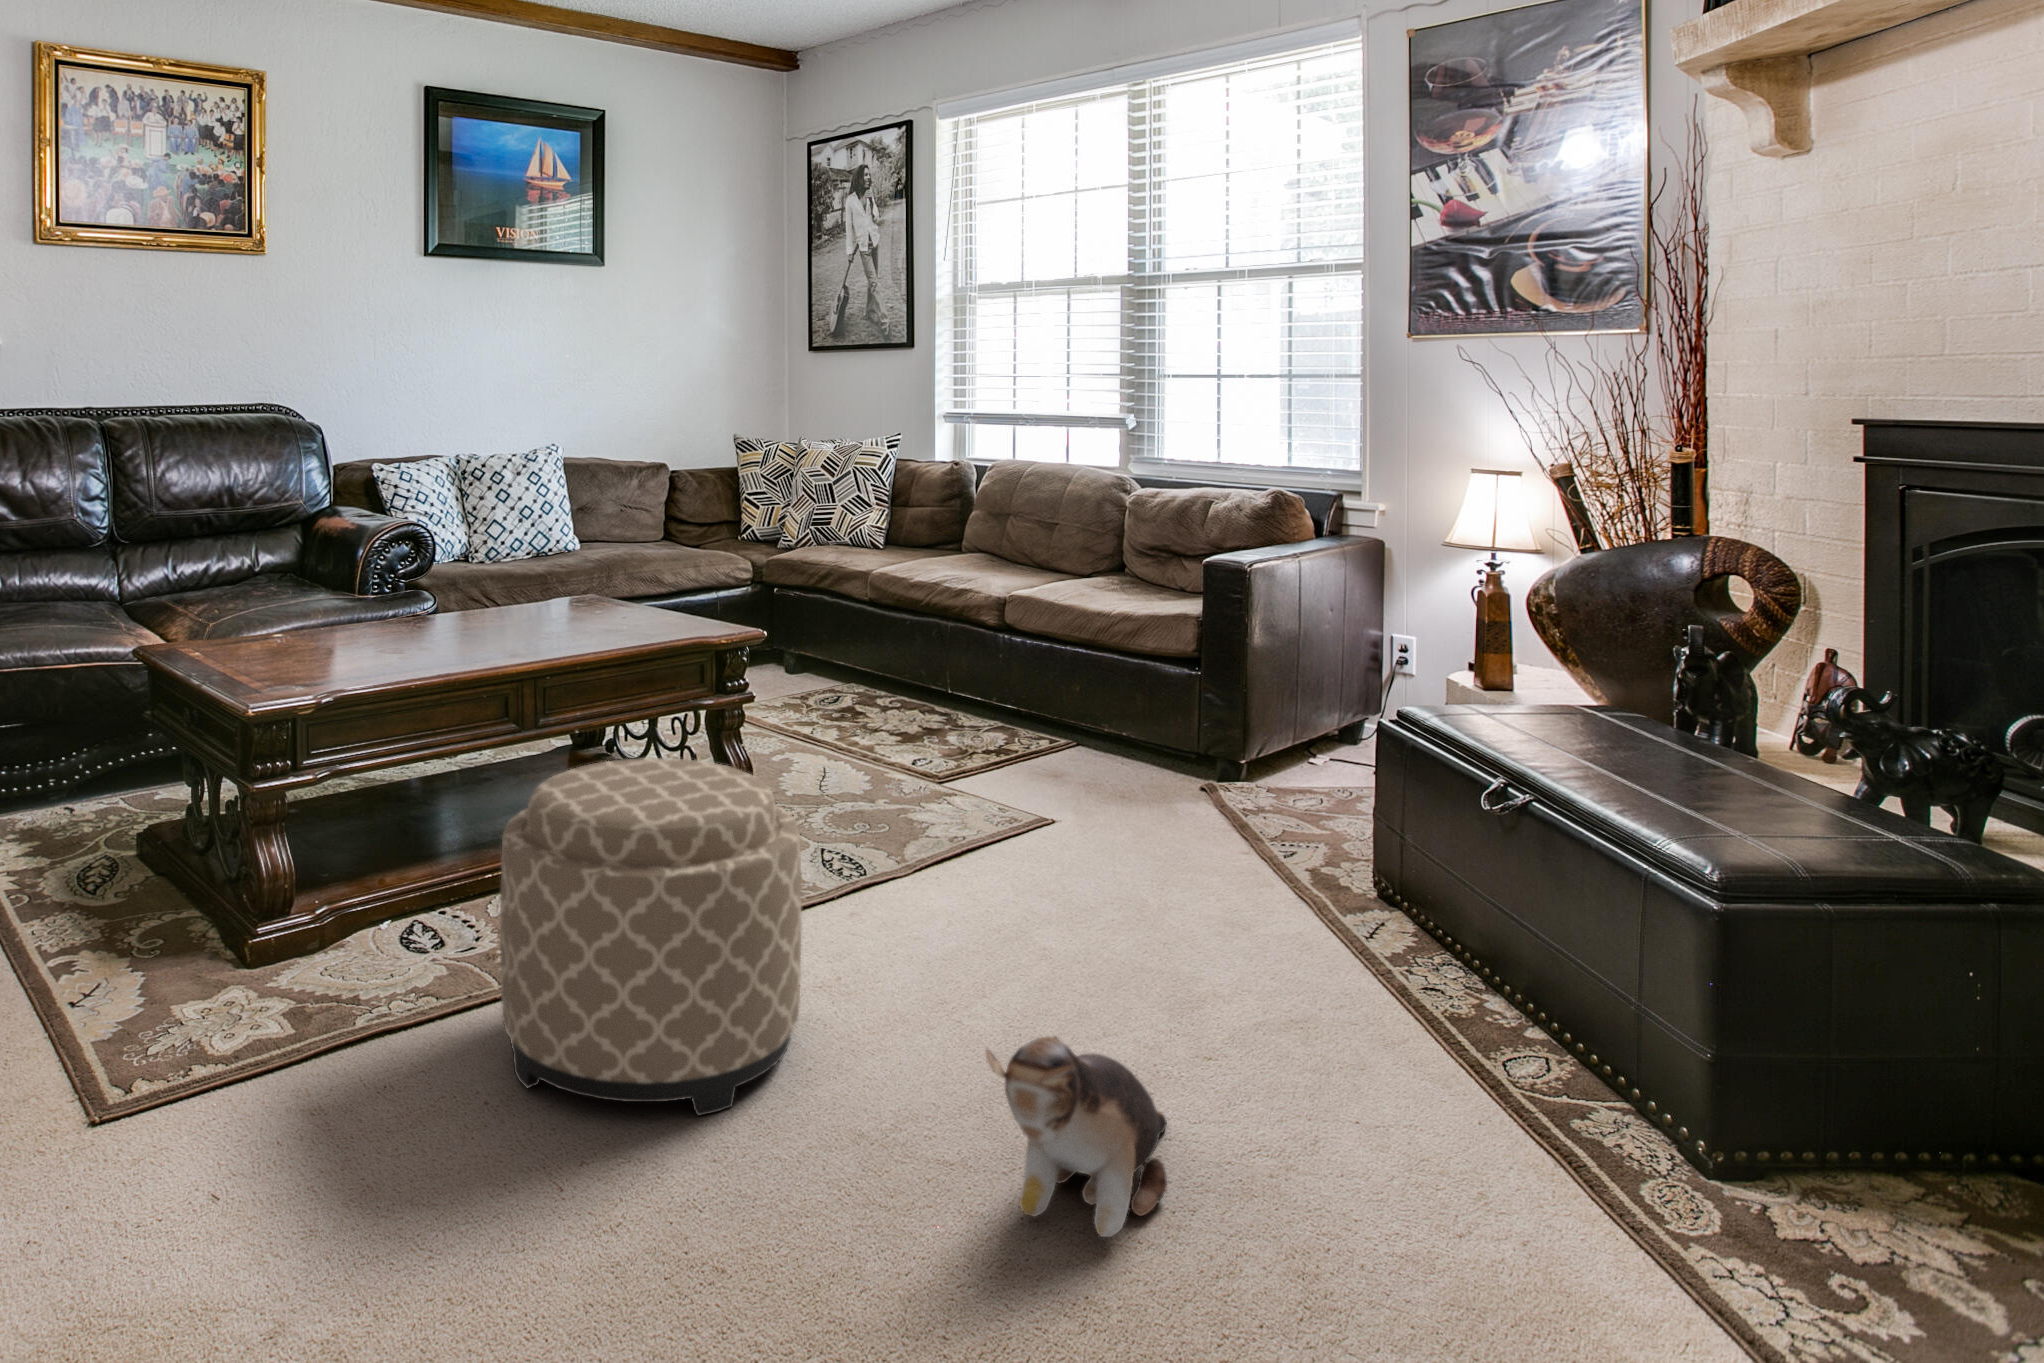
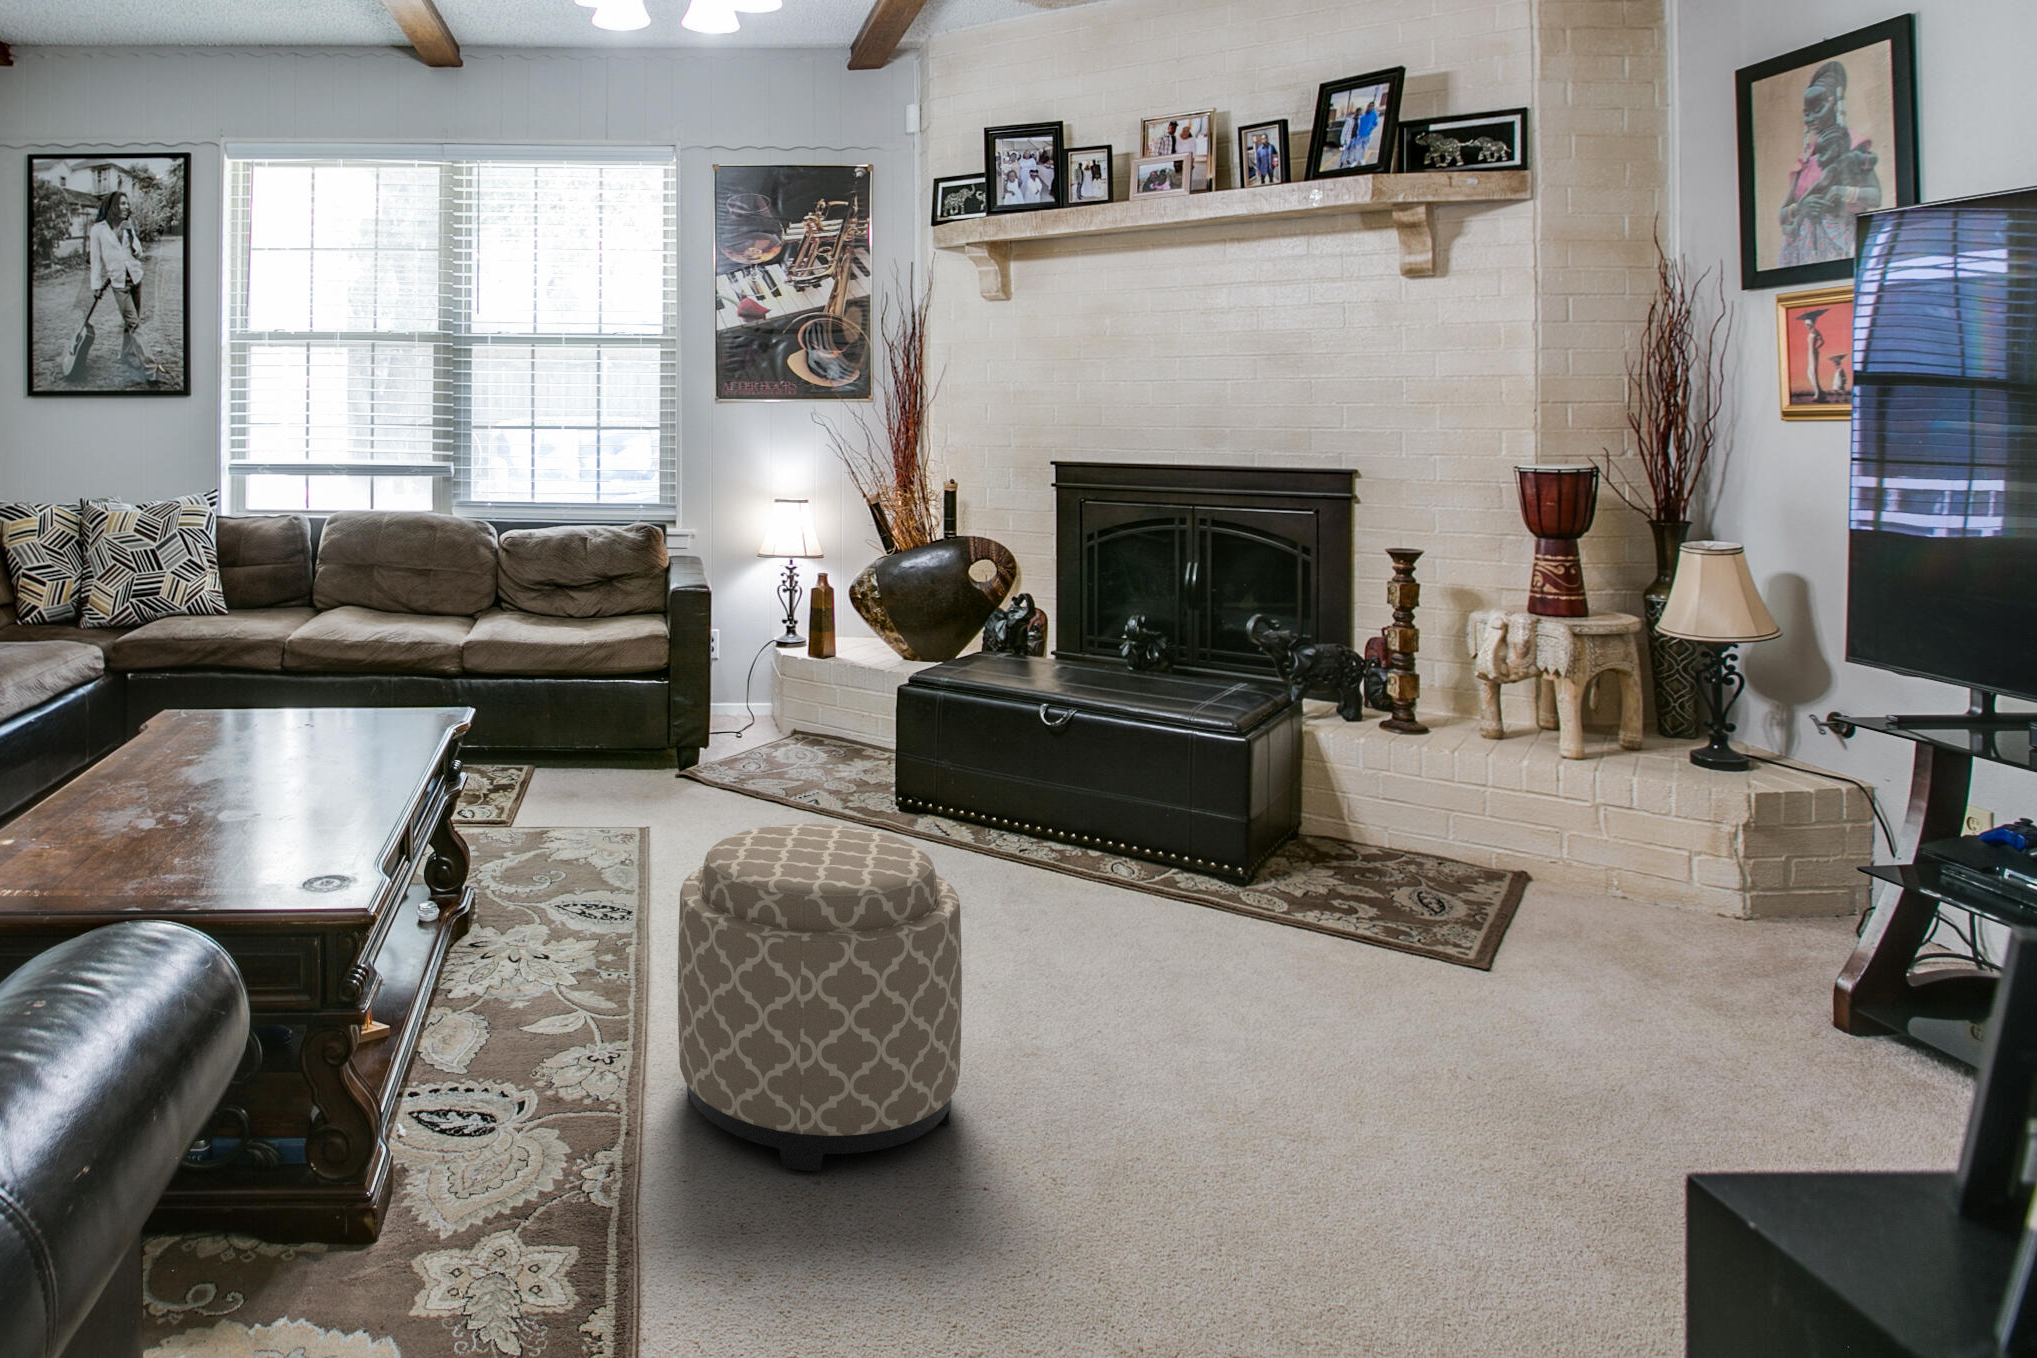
plush toy: present [986,1036,1167,1237] -> none [1133,936,1281,1075]

